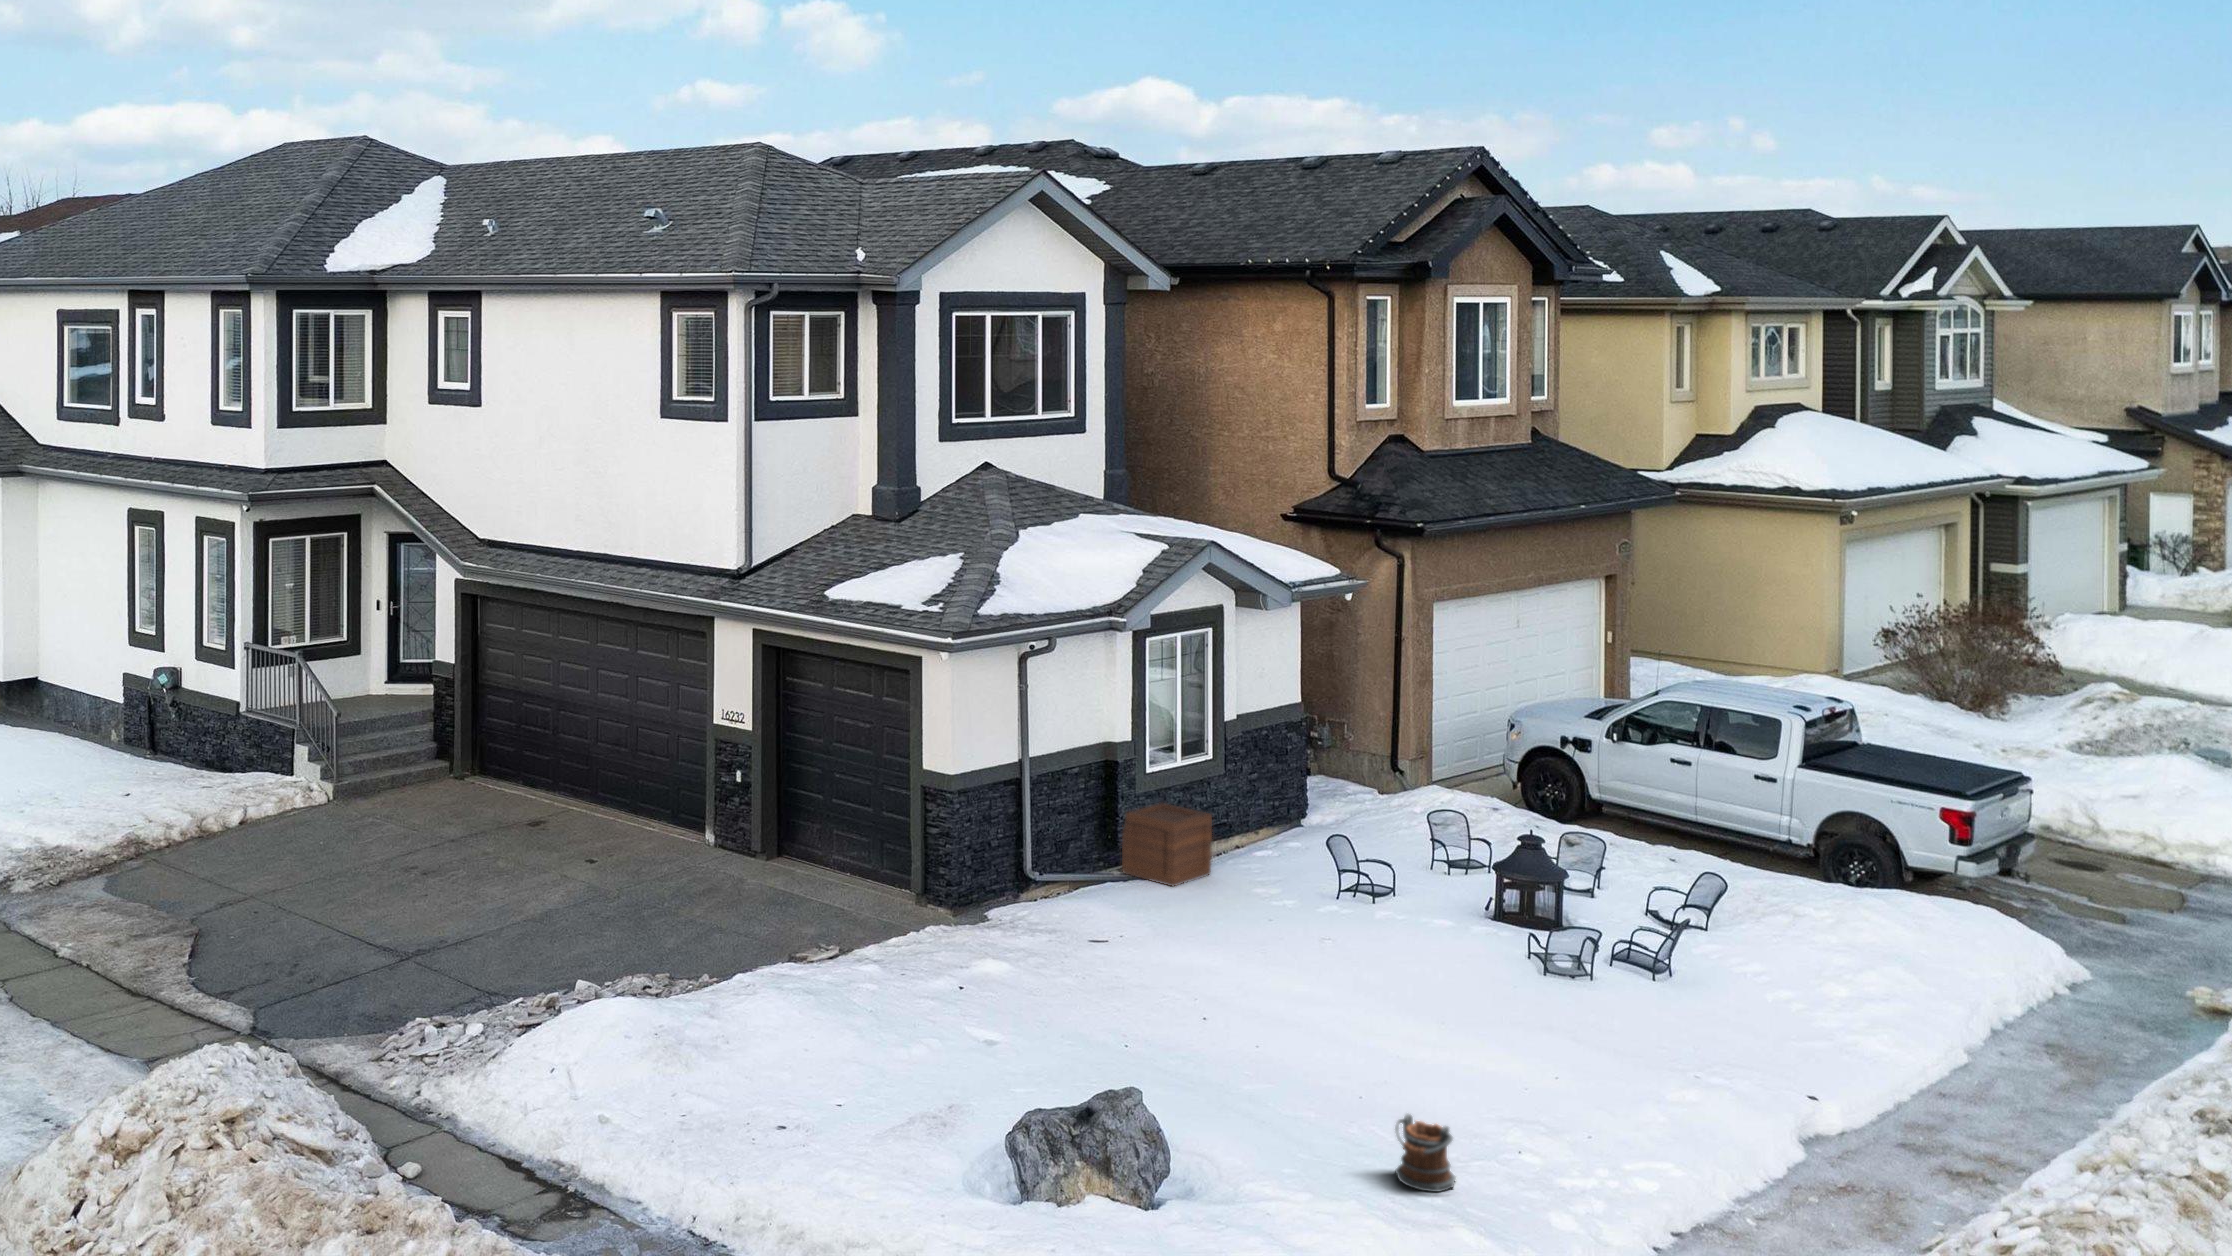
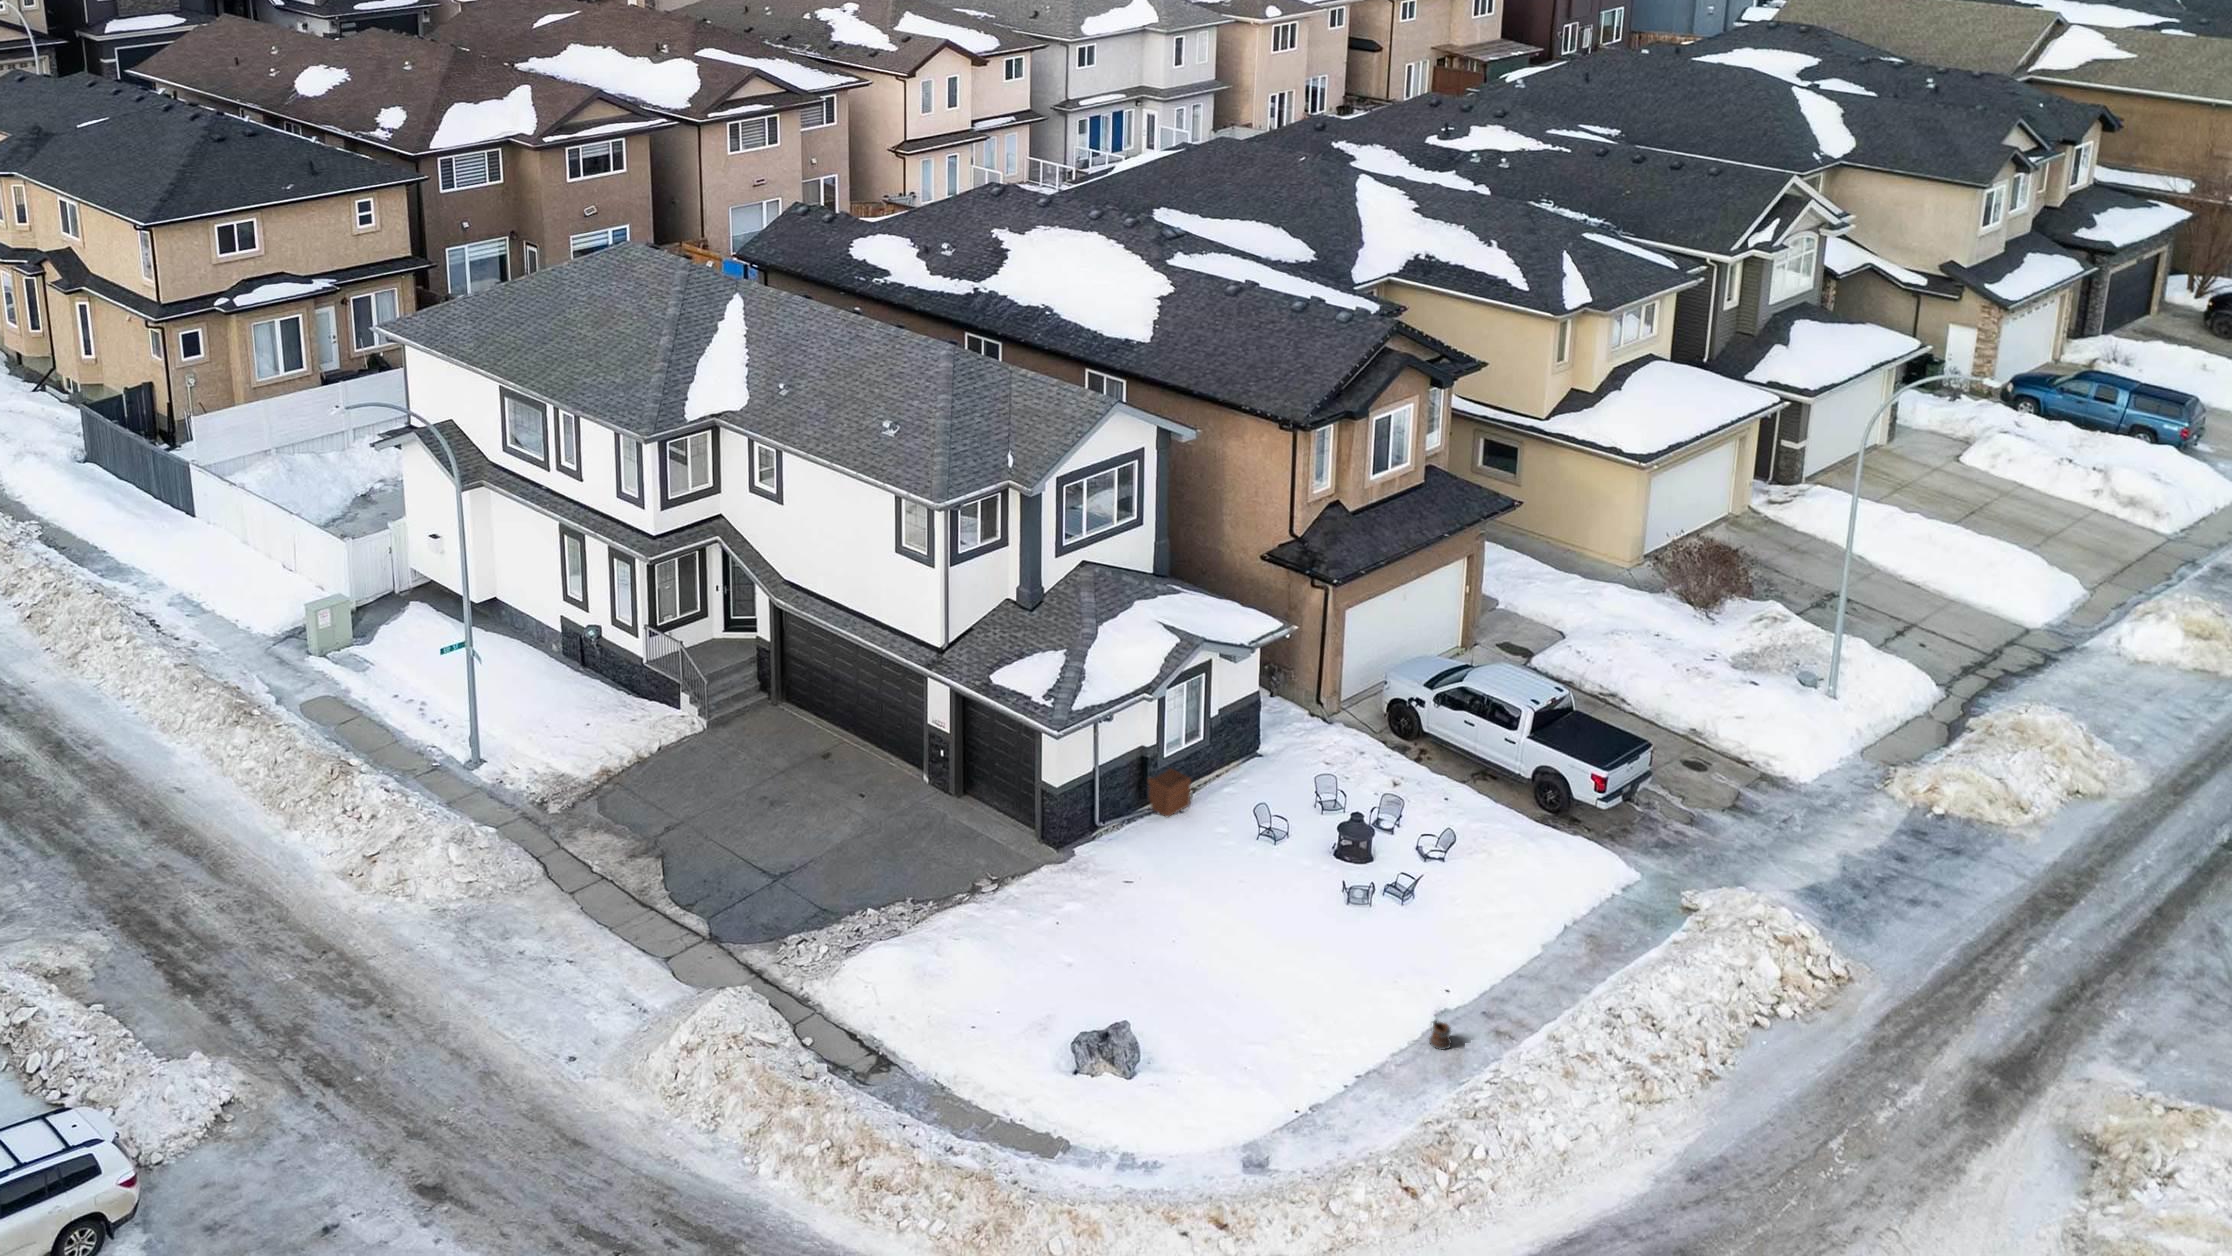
bucket: present [1395,1114,1455,1192] -> present [1429,1020,1452,1050]

